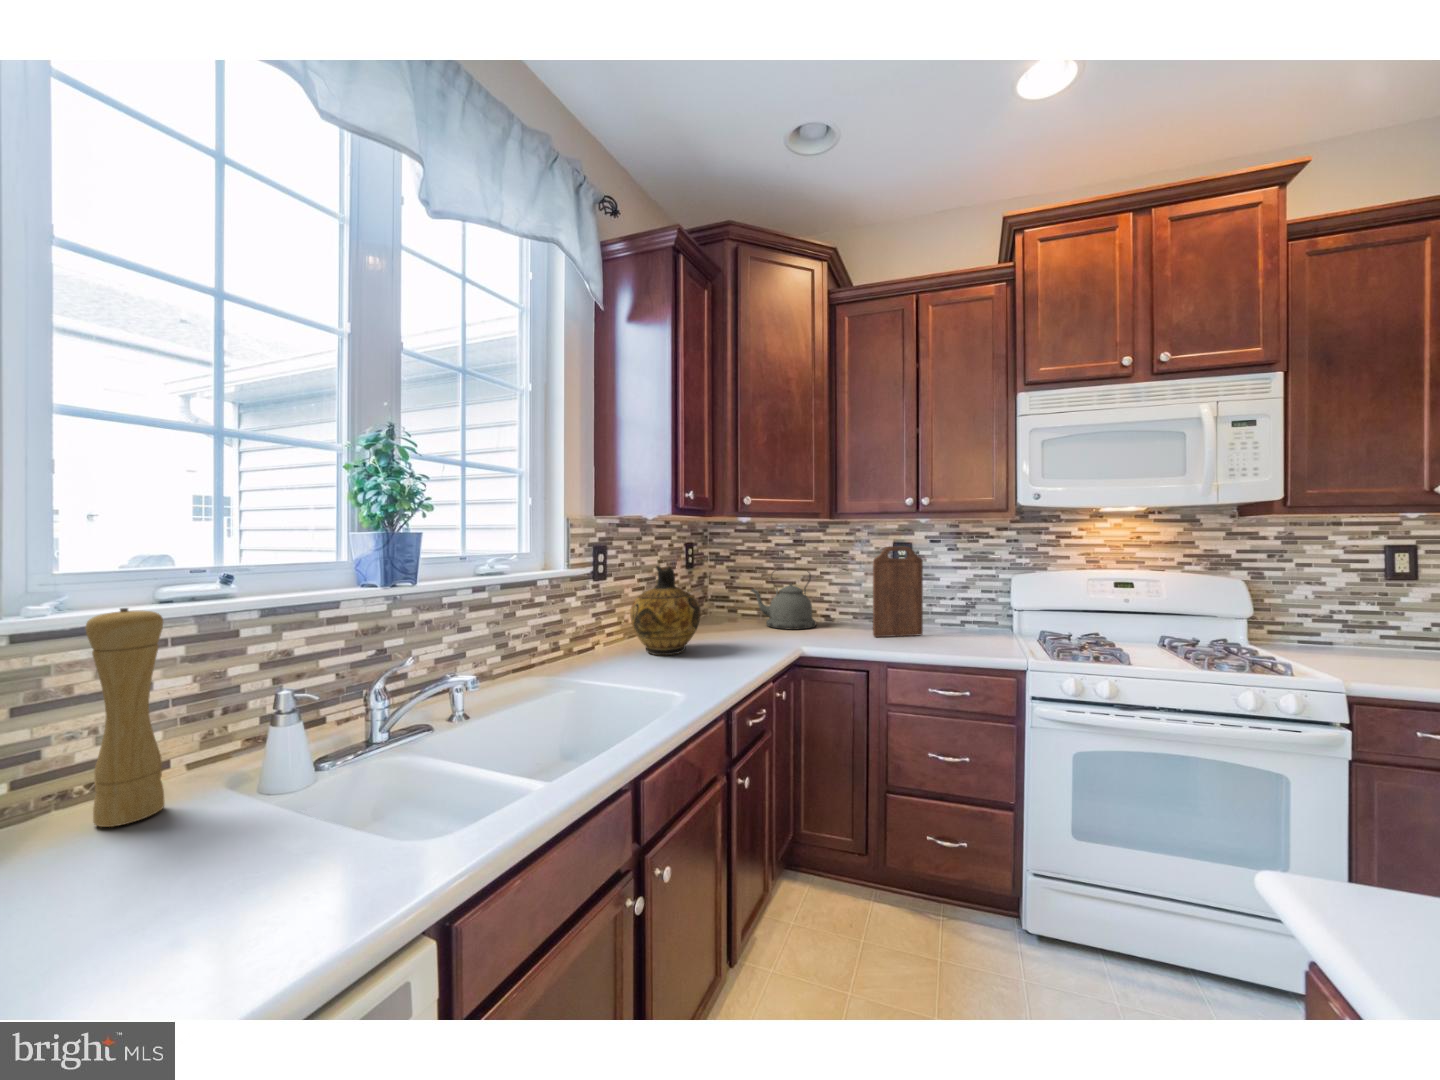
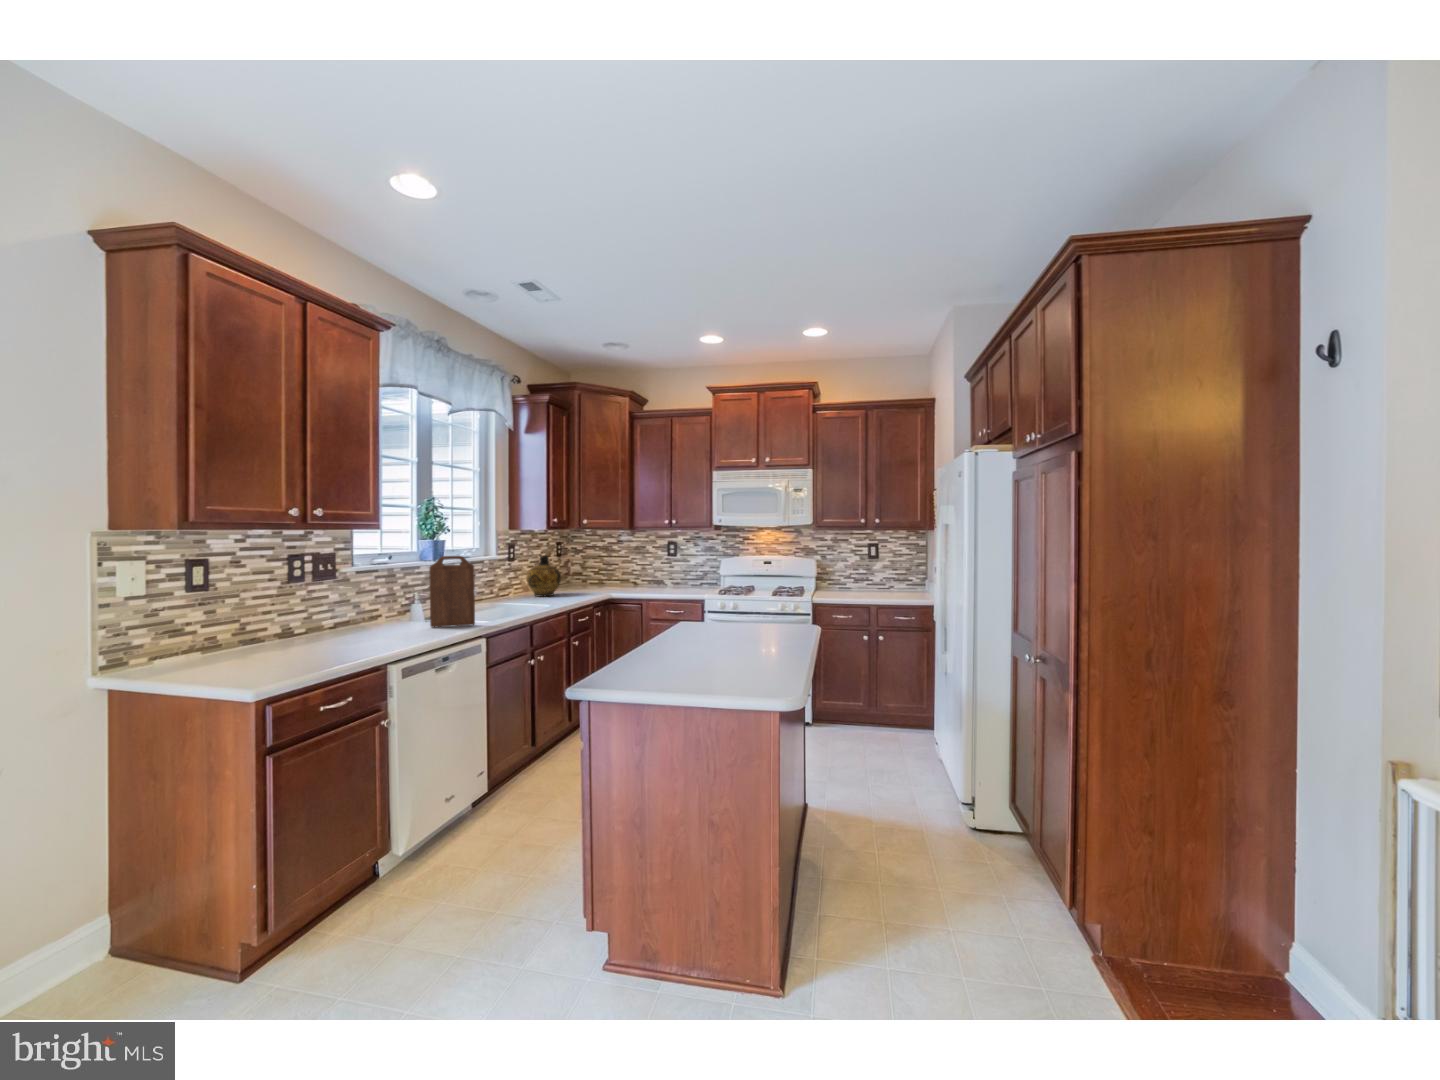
cutting board: present [873,546,923,637] -> present [429,556,475,628]
kettle: present [751,570,816,630] -> none [592,556,628,588]
pepper mill: present [86,608,164,827] -> none [377,565,395,624]

